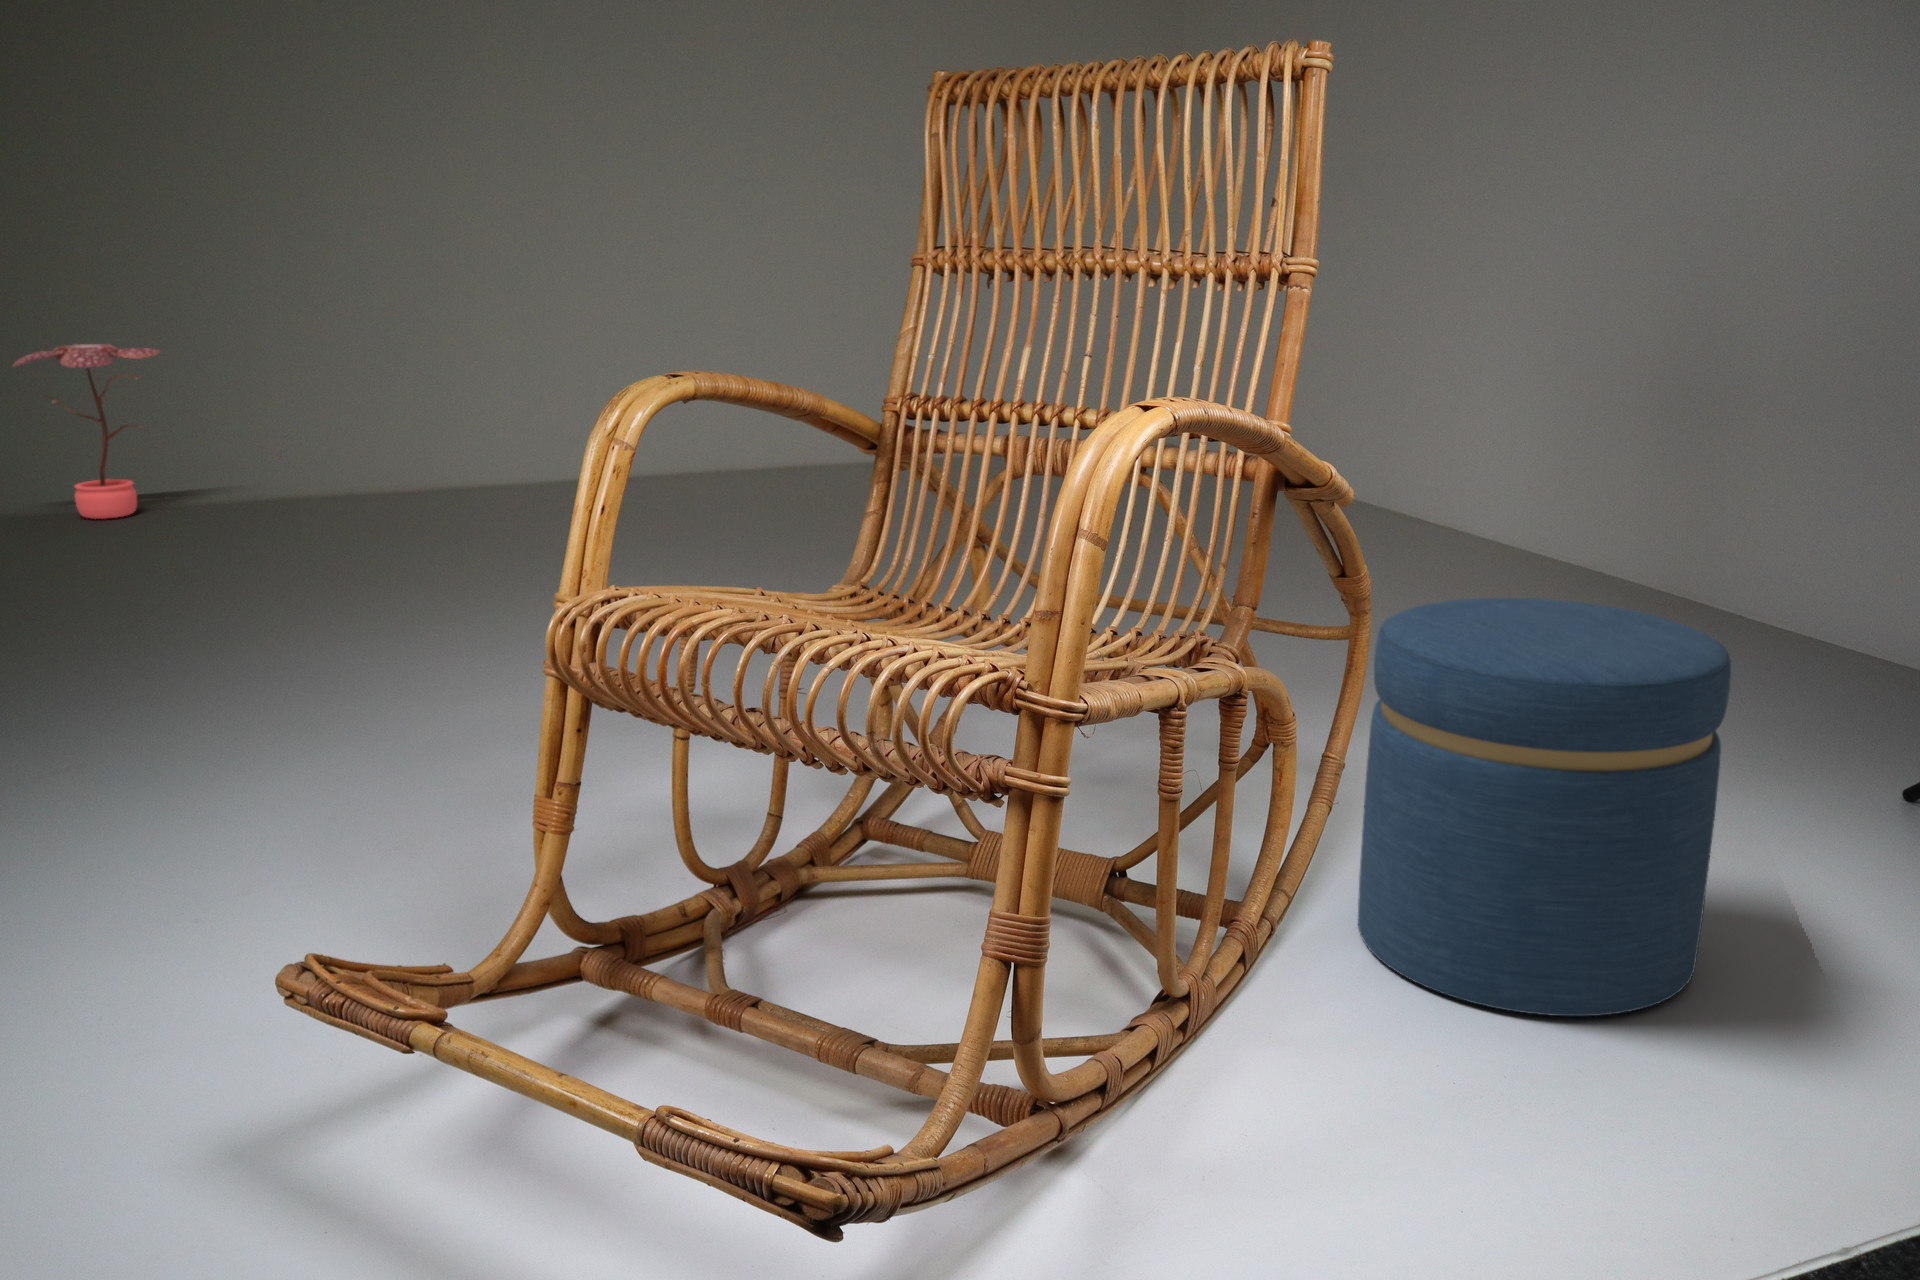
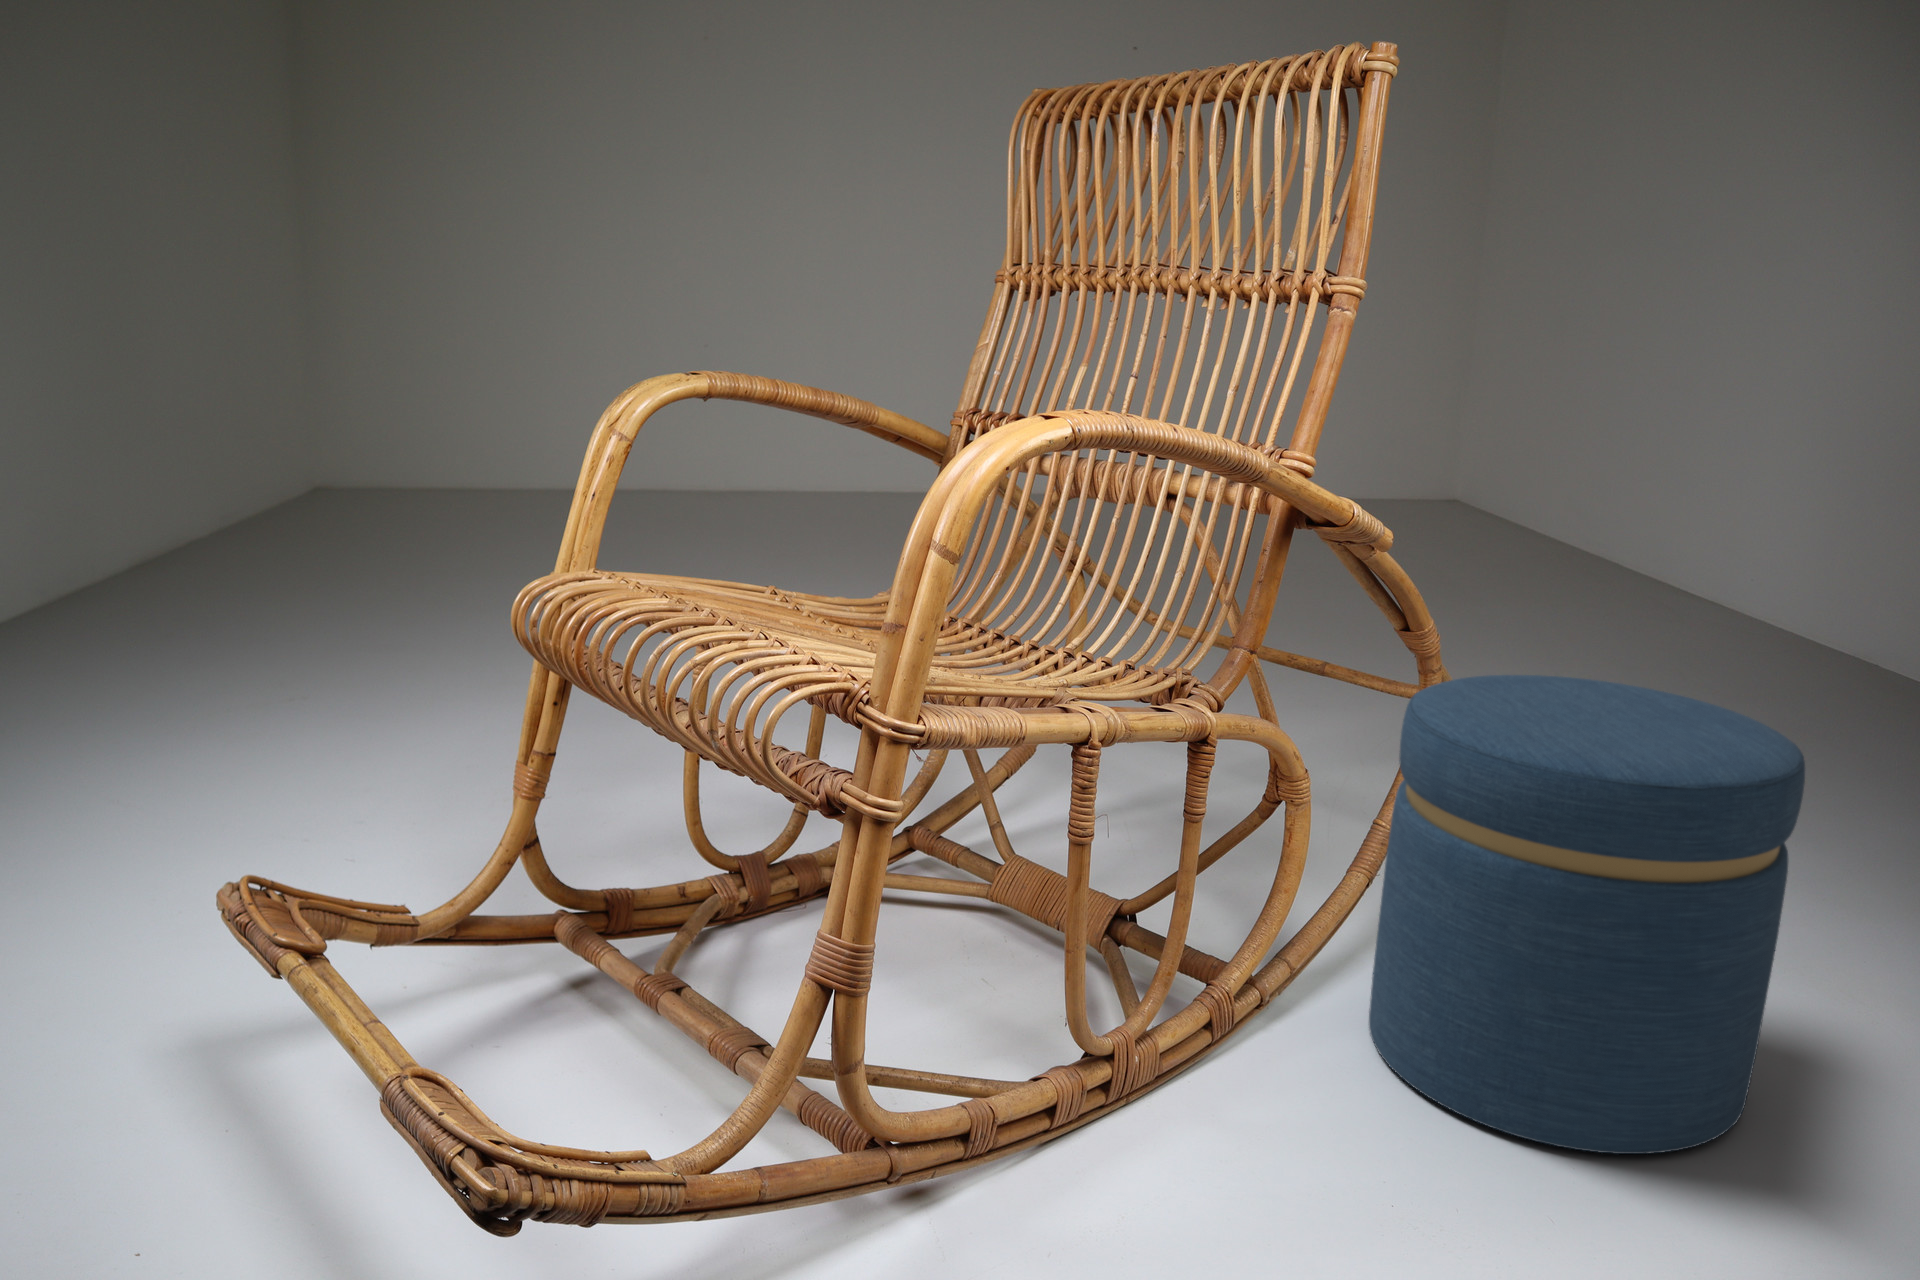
potted plant: present [13,344,161,519] -> none [409,352,528,499]

